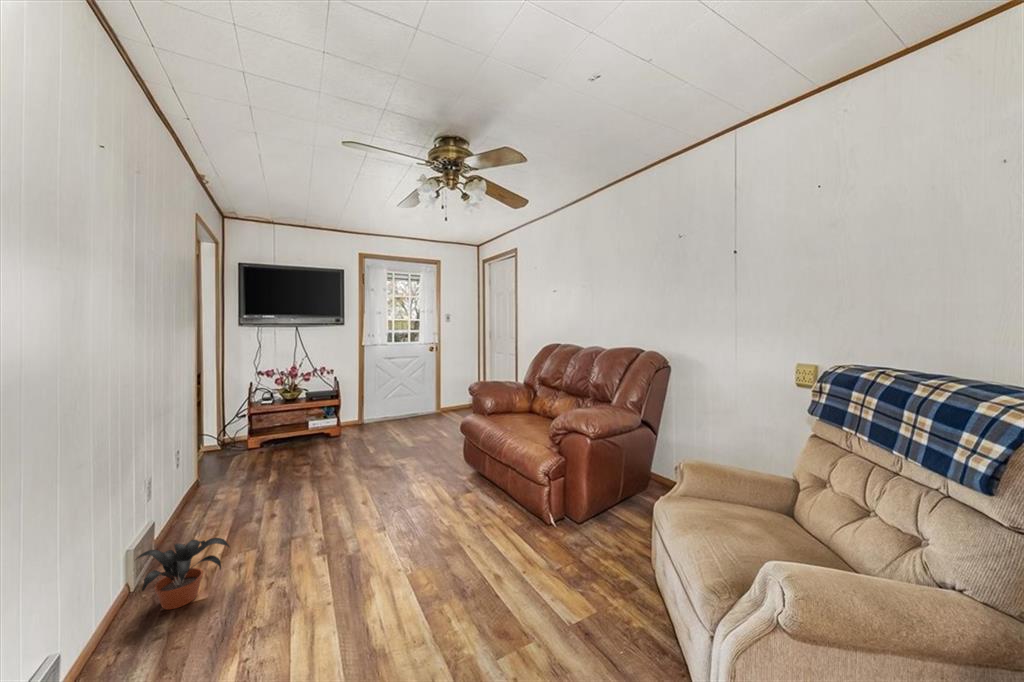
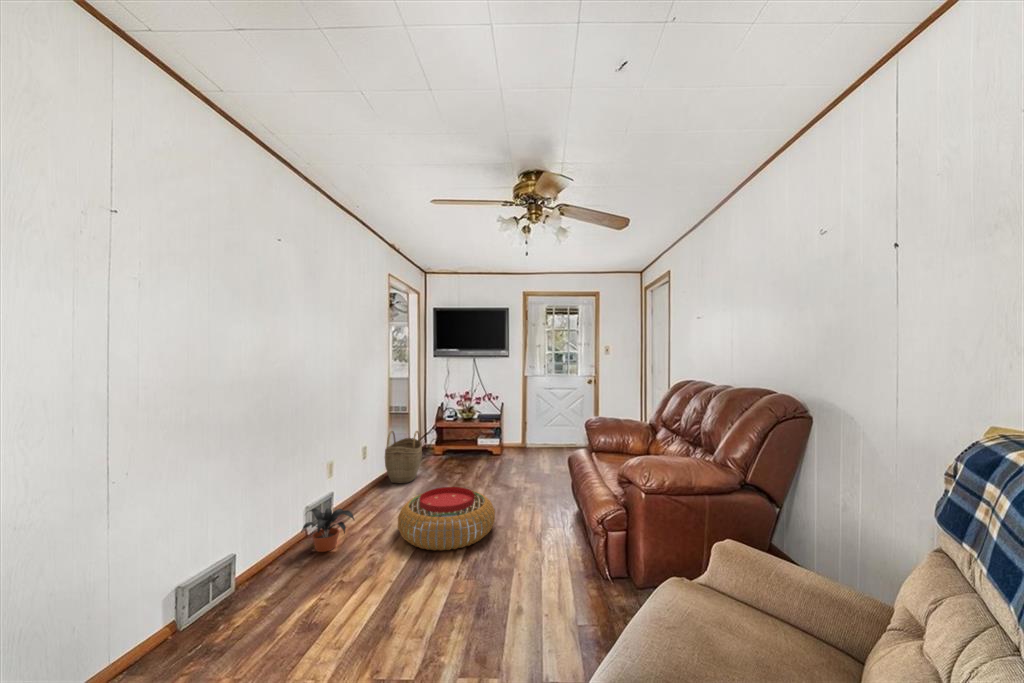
woven basket: none [199,419,256,493] -> present [385,431,422,483]
pouf: none [285,475,410,556] -> present [398,487,495,550]

